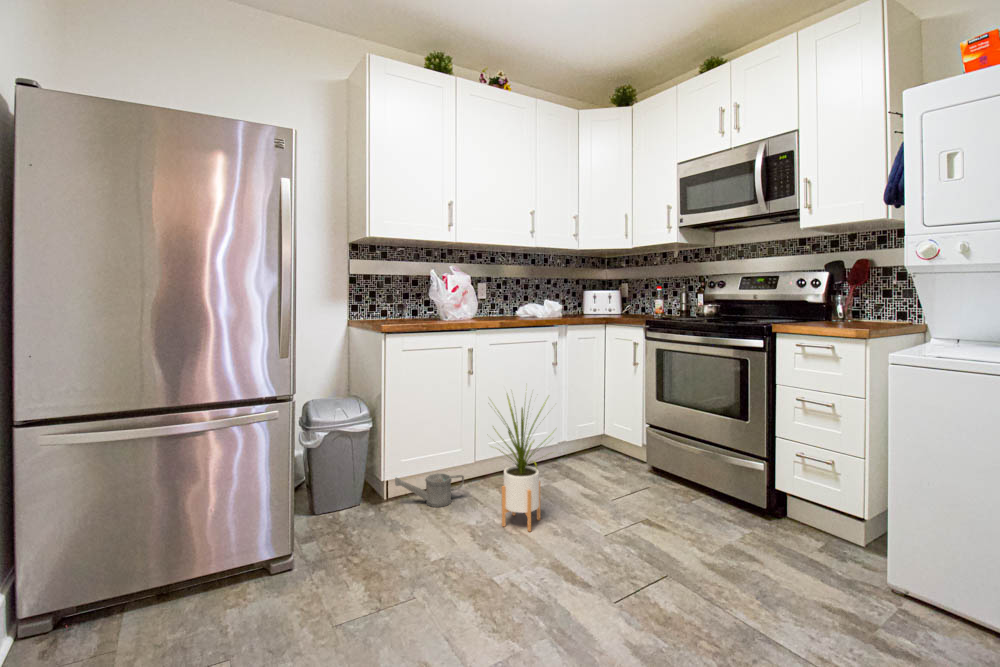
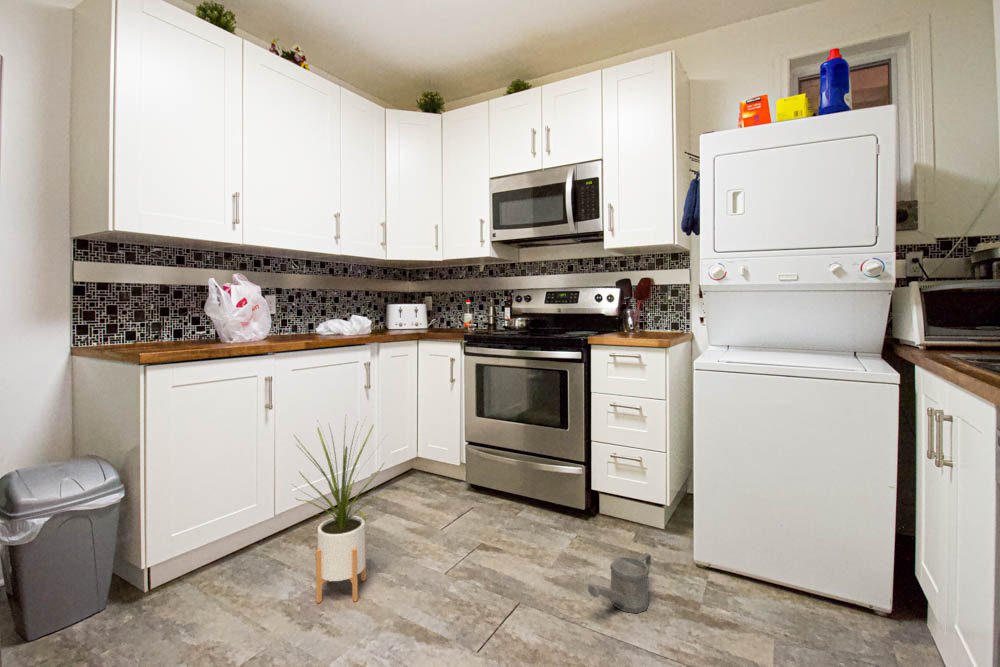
watering can: present [395,474,464,507] -> present [588,553,651,613]

